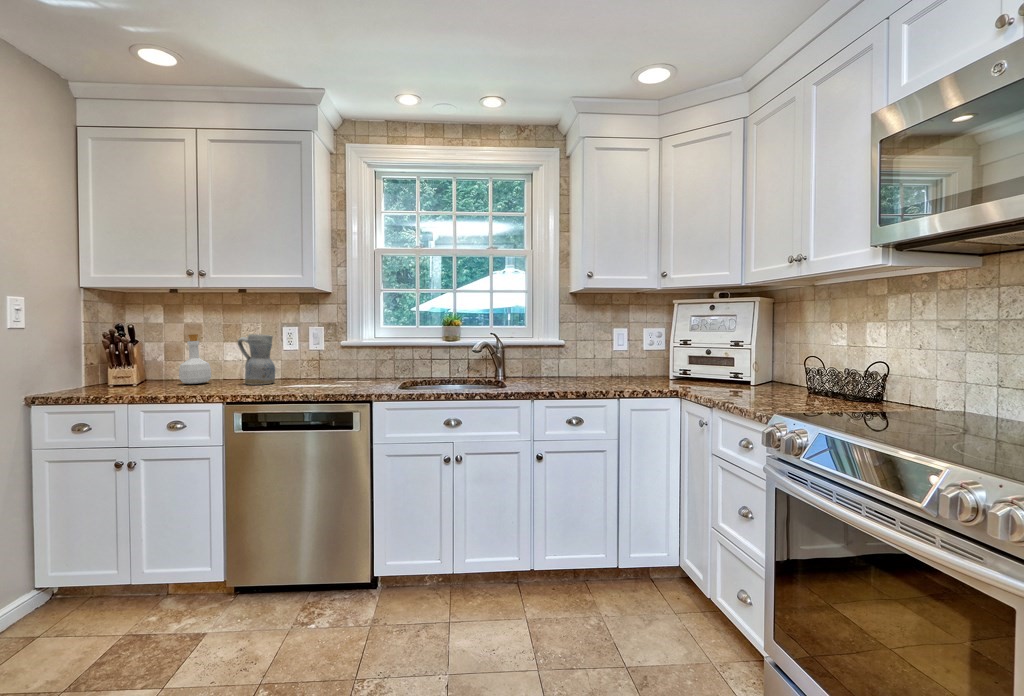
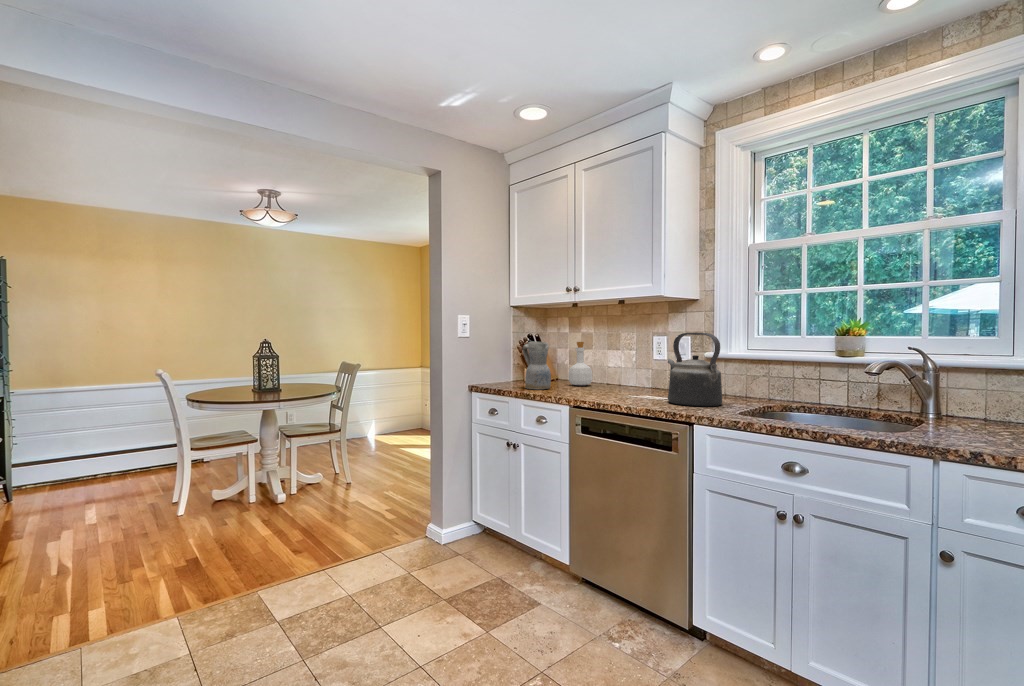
kettle: none [320,324,376,389] -> present [668,333,722,407]
ceramic pitcher: present [238,334,275,385] -> present [522,342,551,389]

